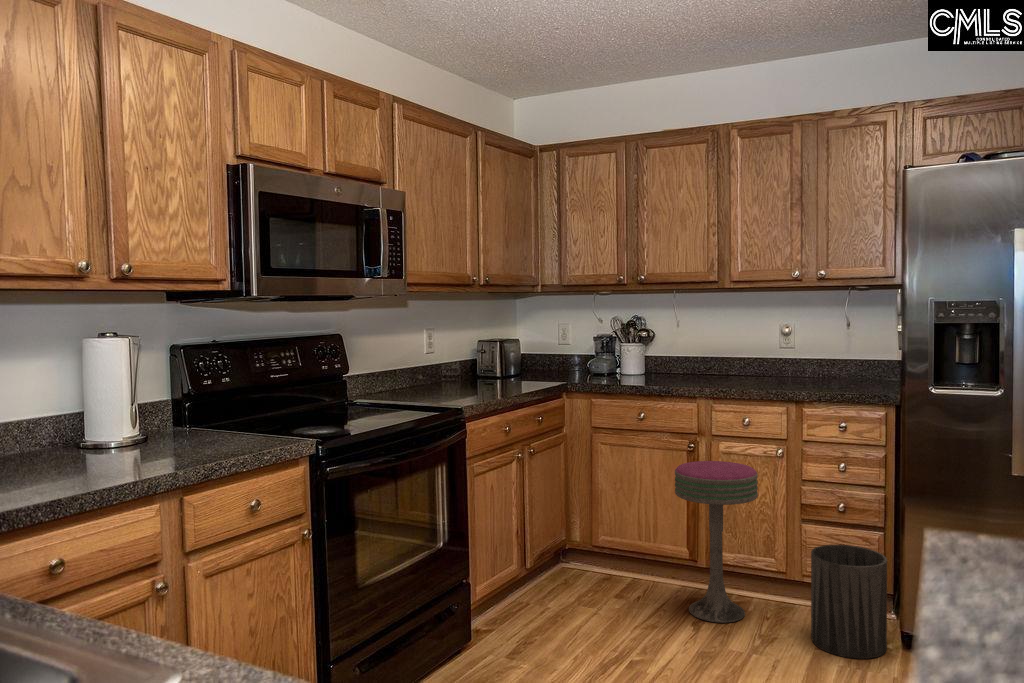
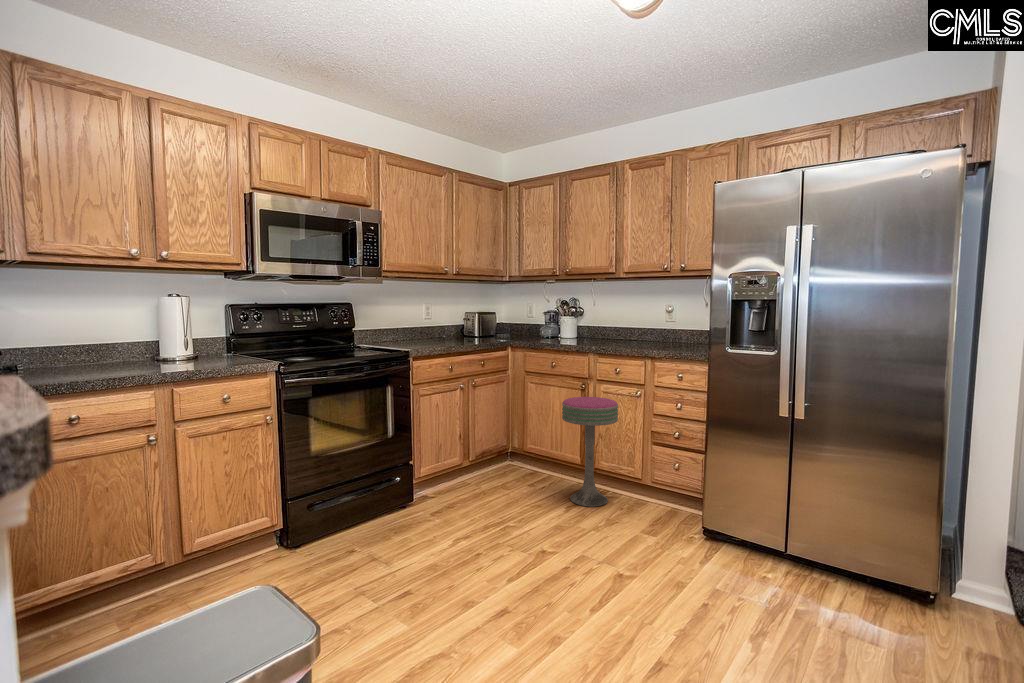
trash can: present [811,545,887,659] -> none [640,458,692,538]

